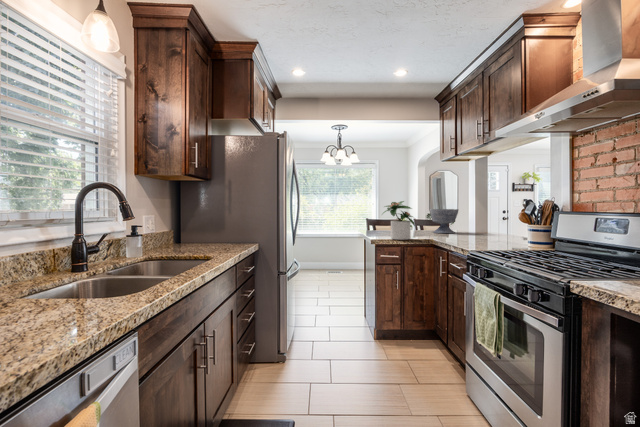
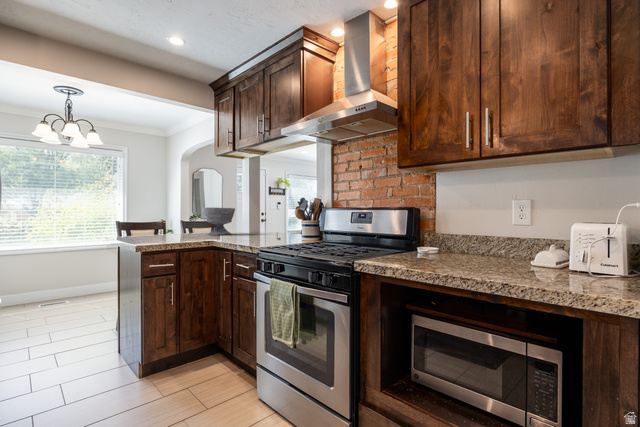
potted plant: present [383,201,415,240] -> none [148,195,195,243]

